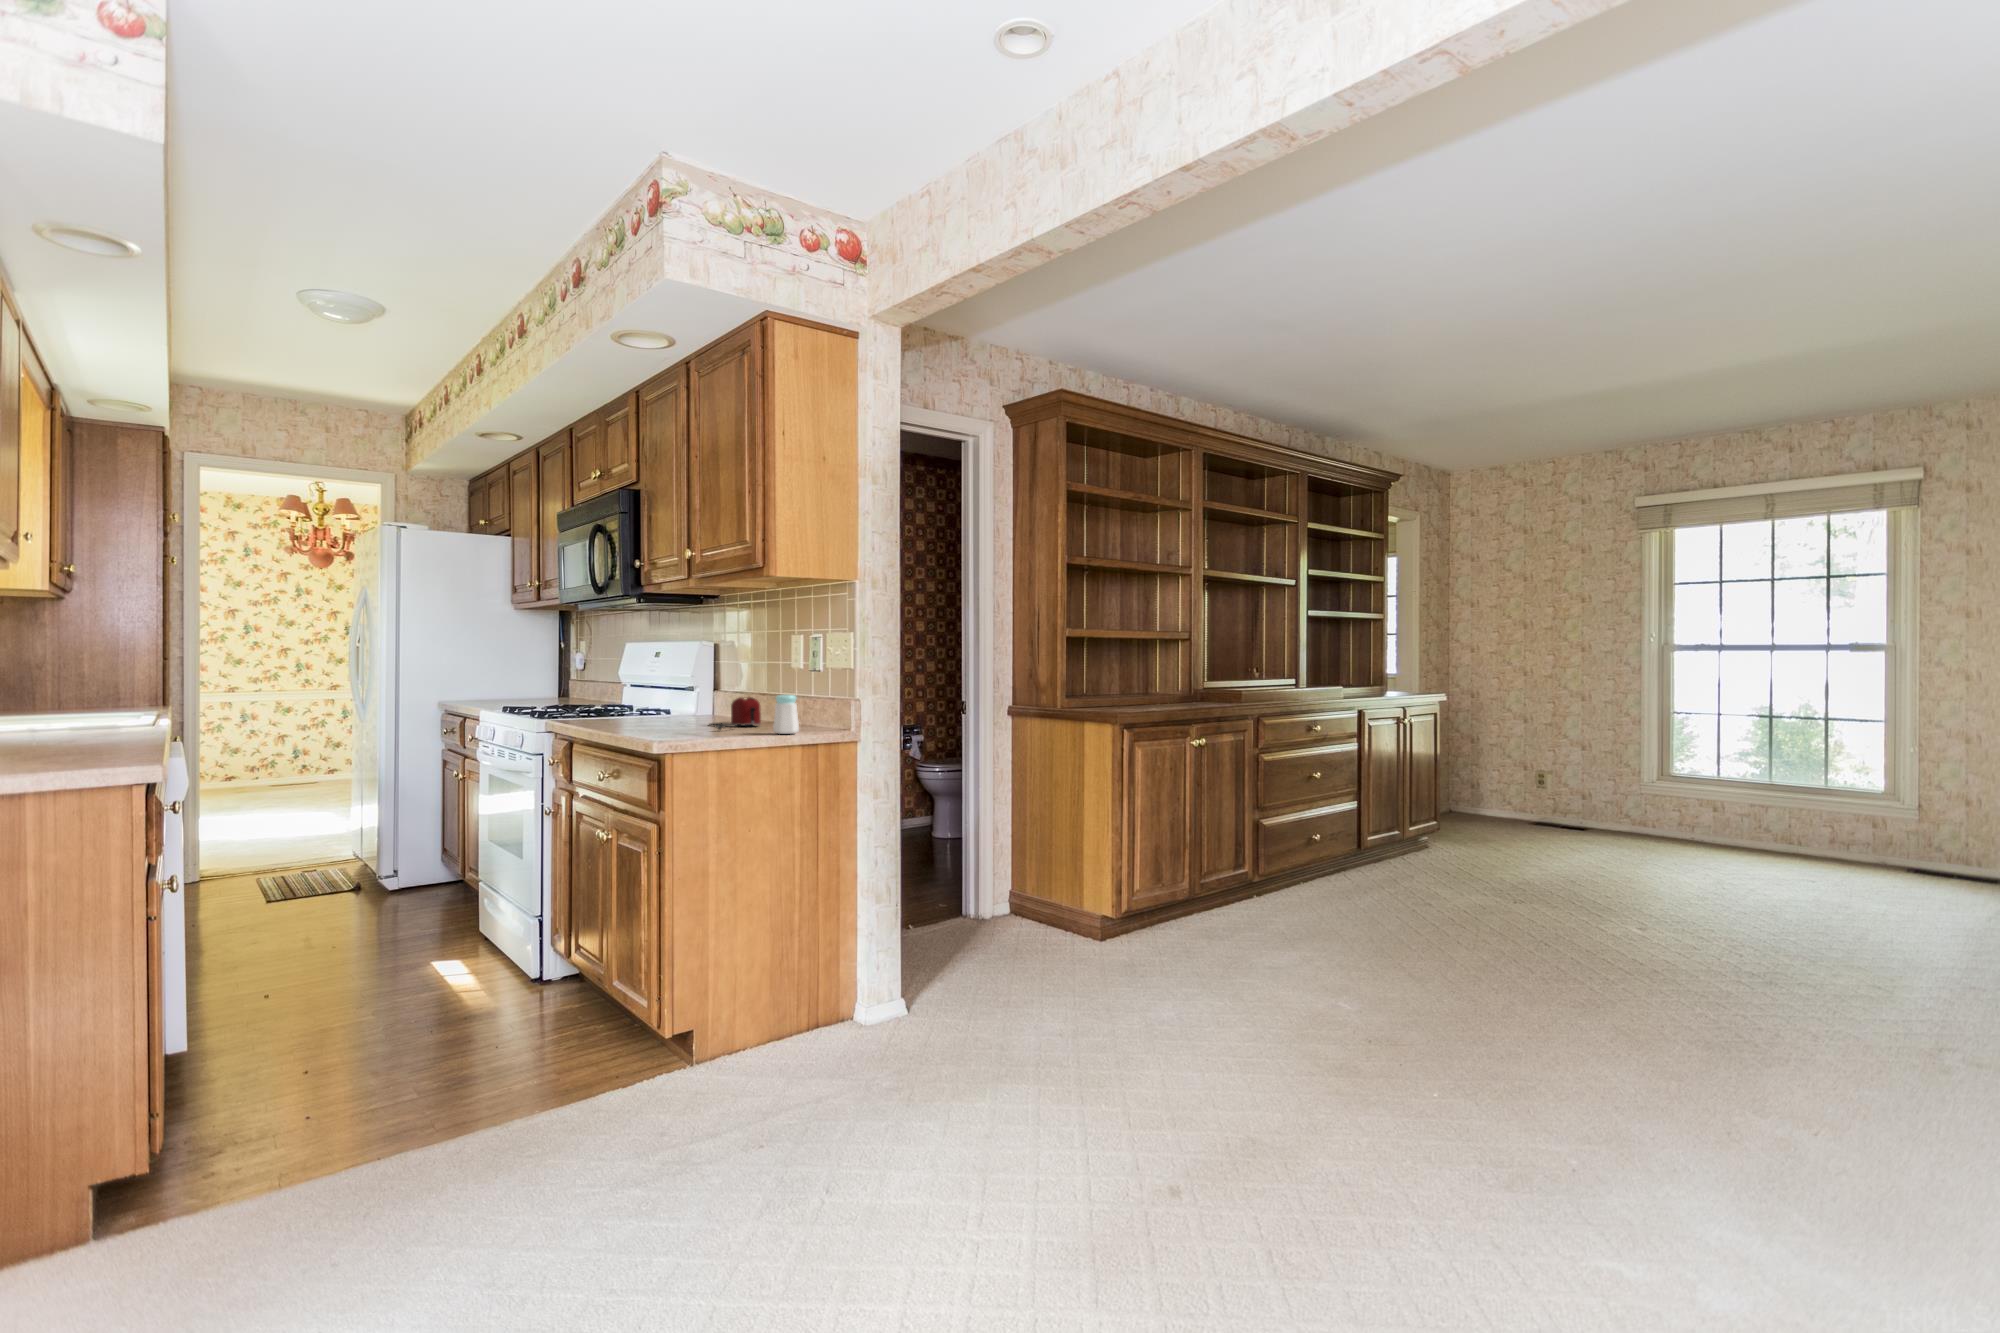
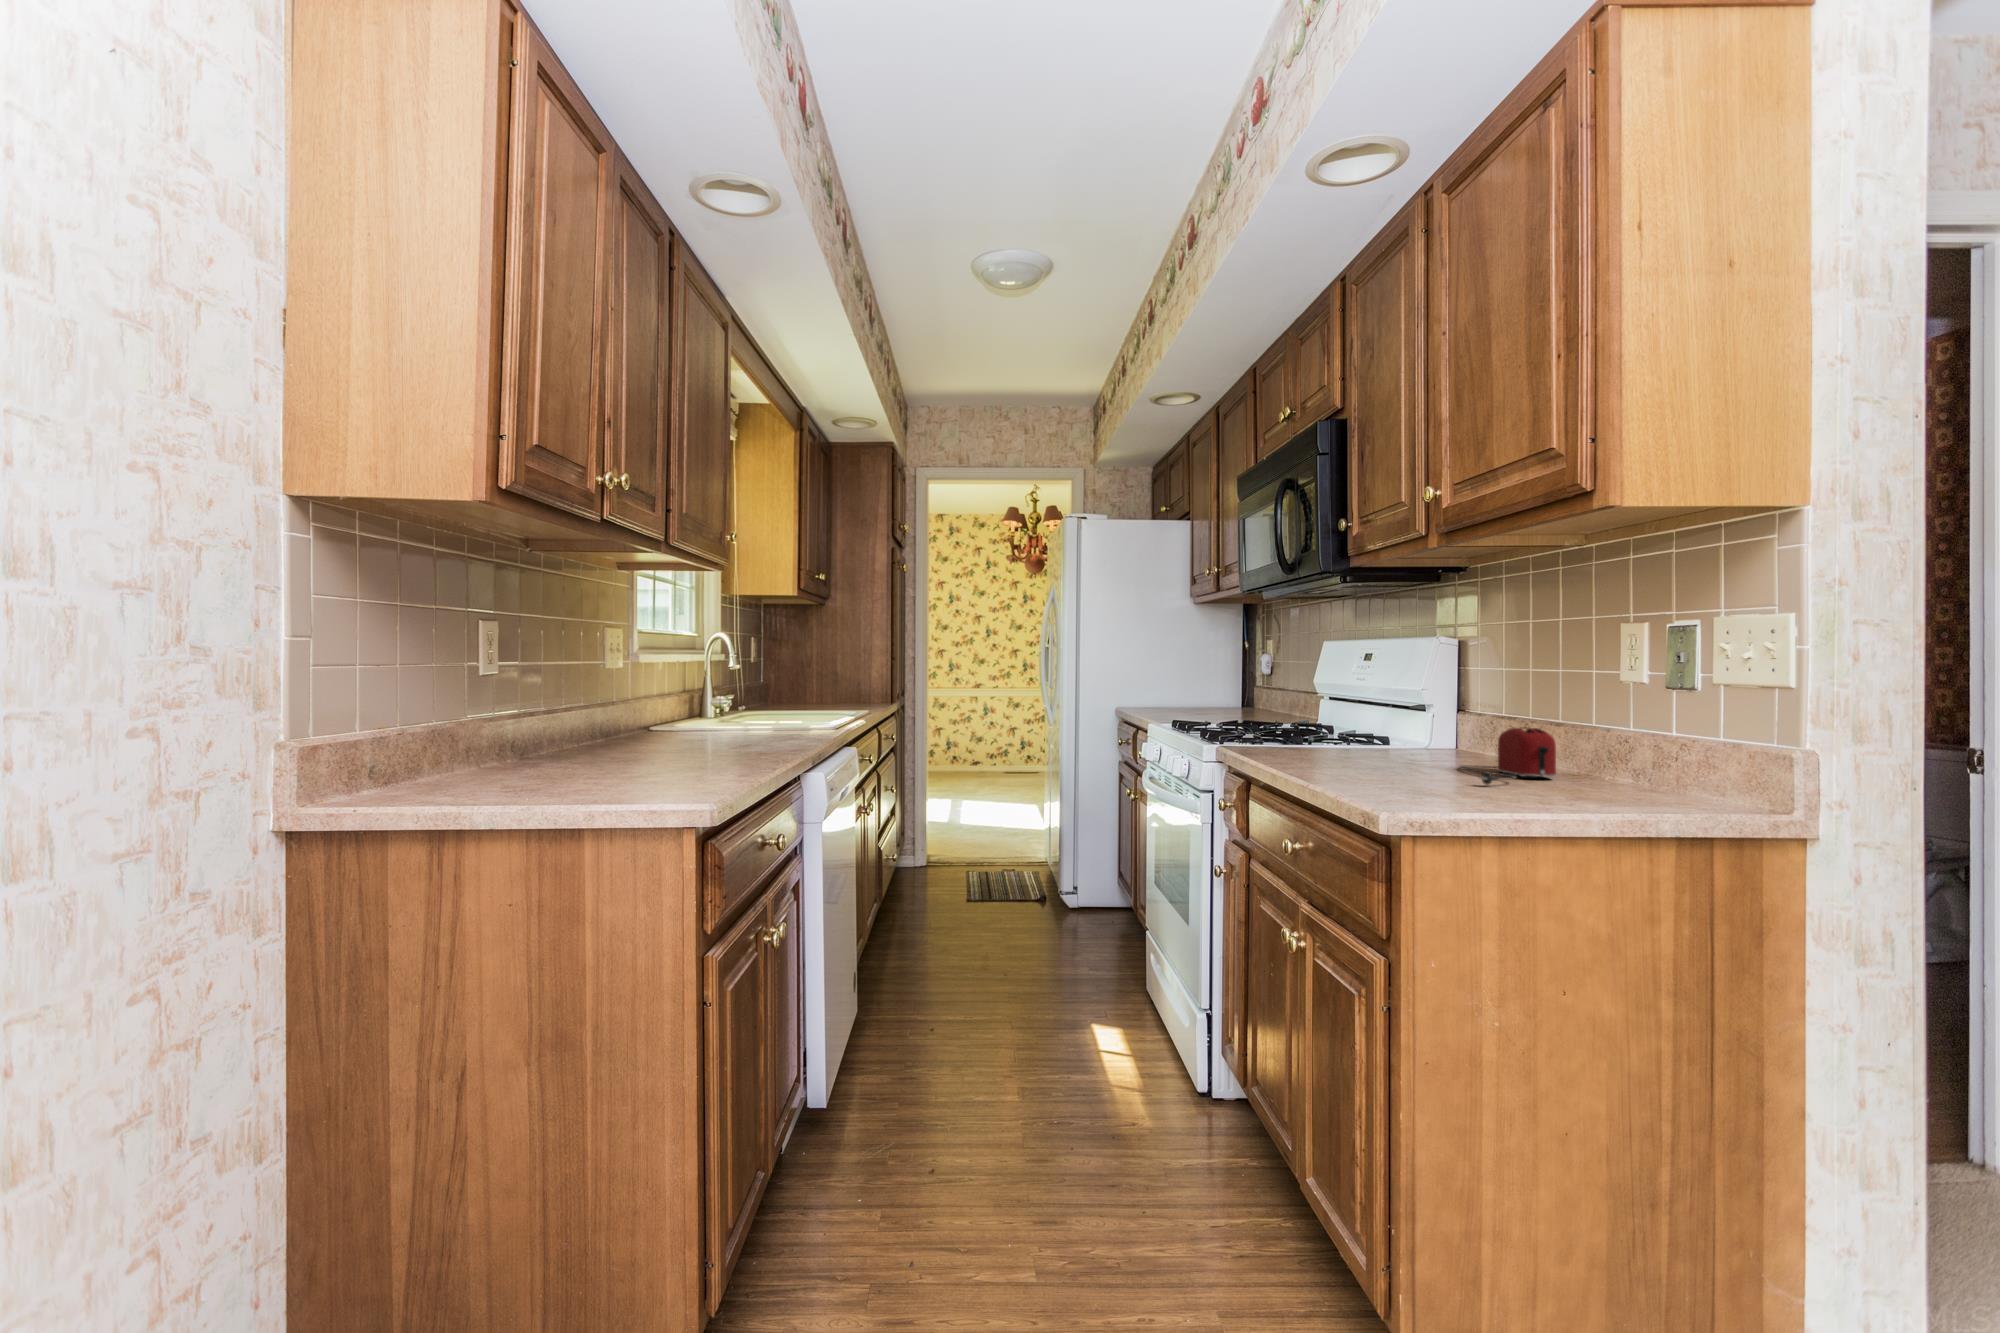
salt shaker: present [773,695,799,734] -> none [1601,732,1657,807]

